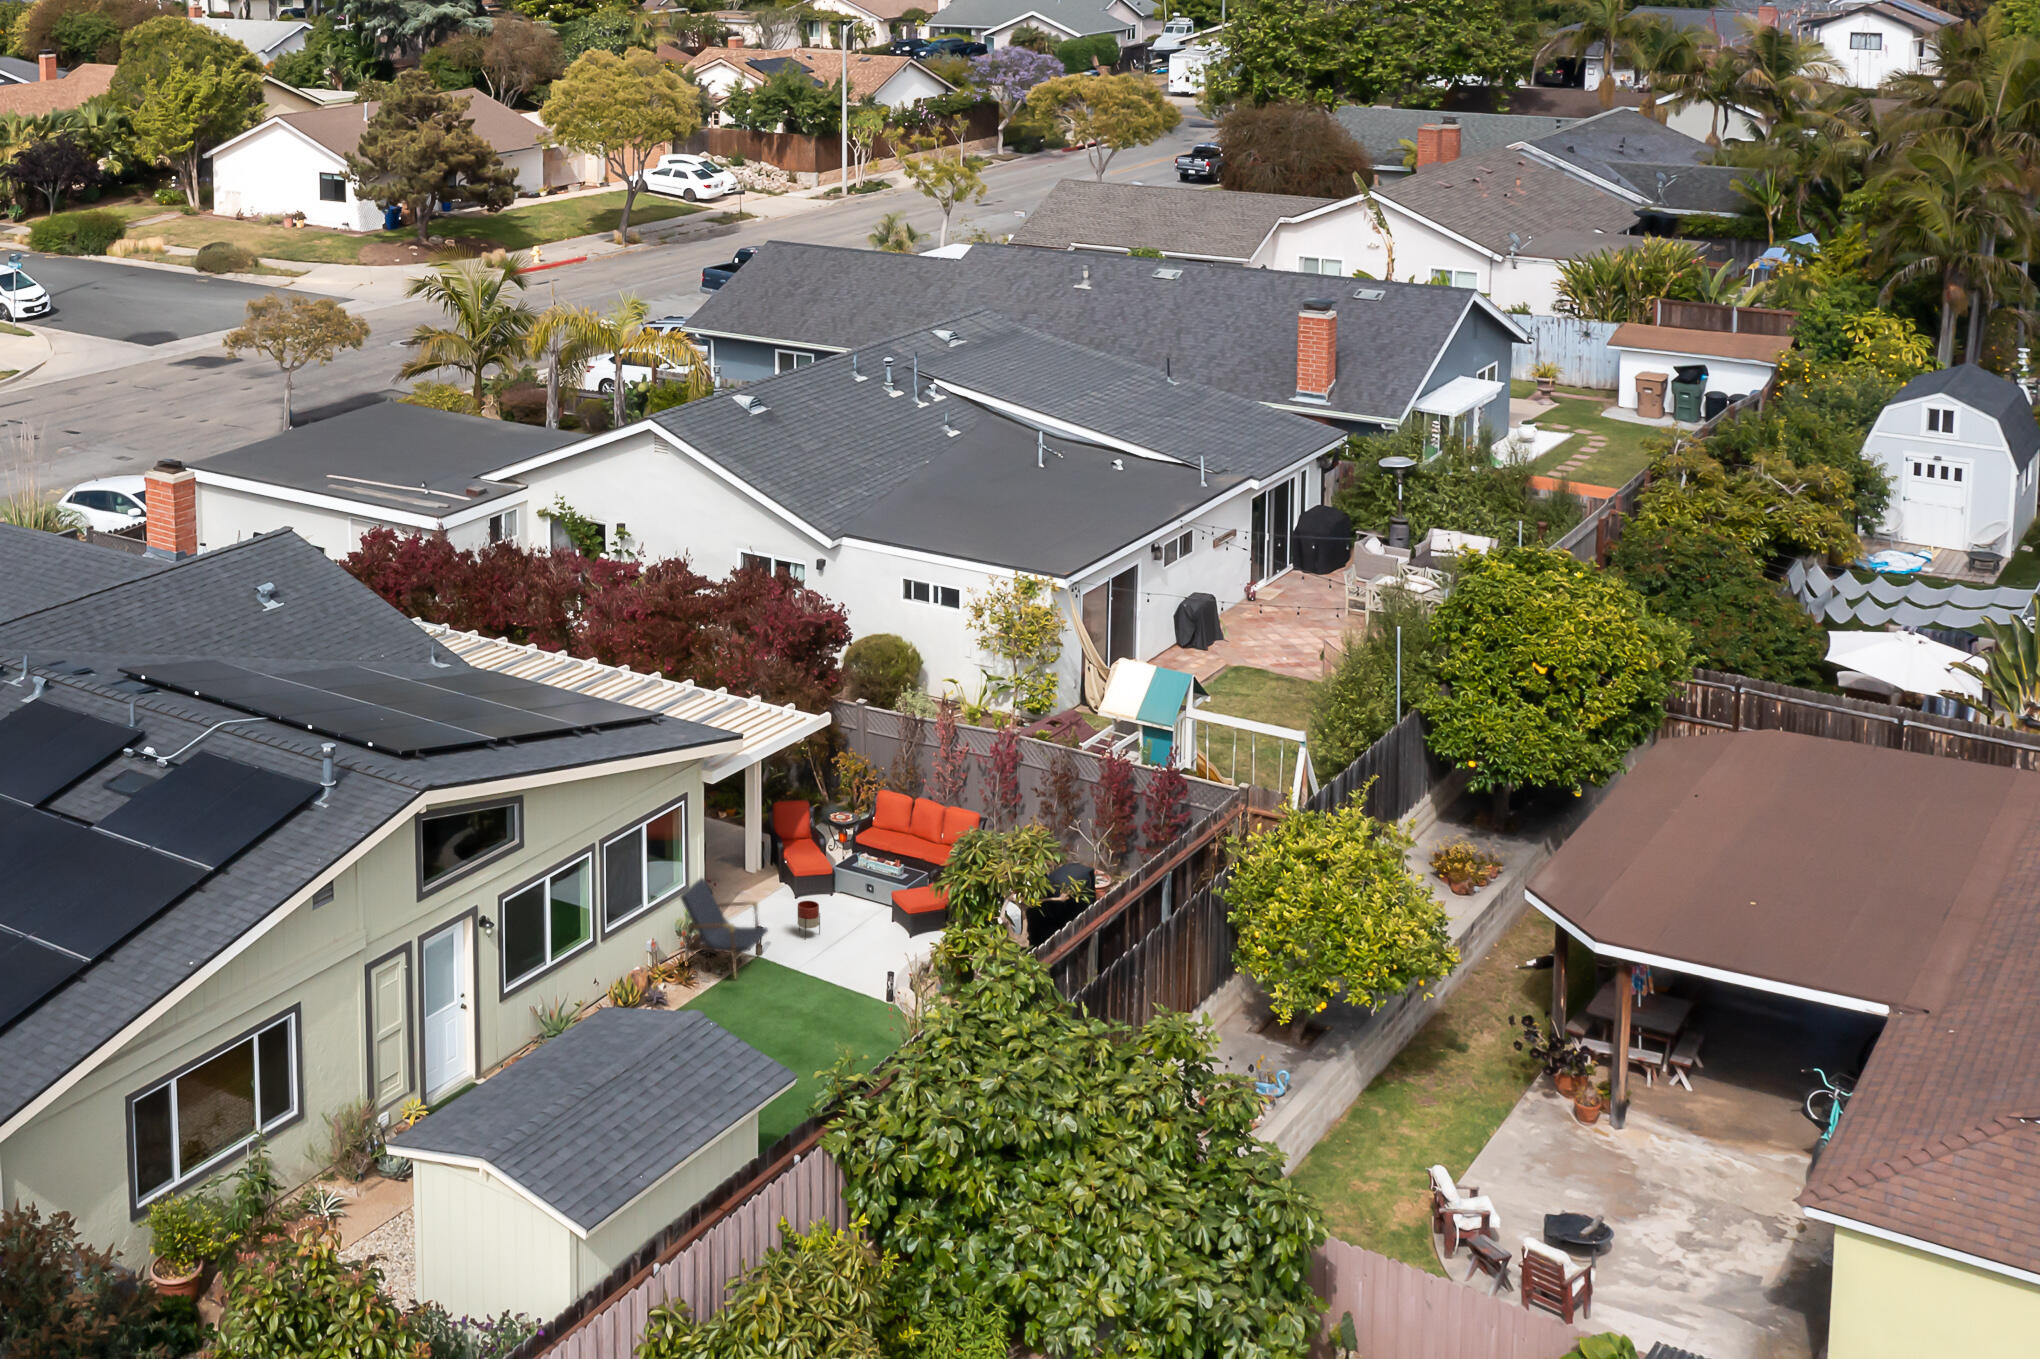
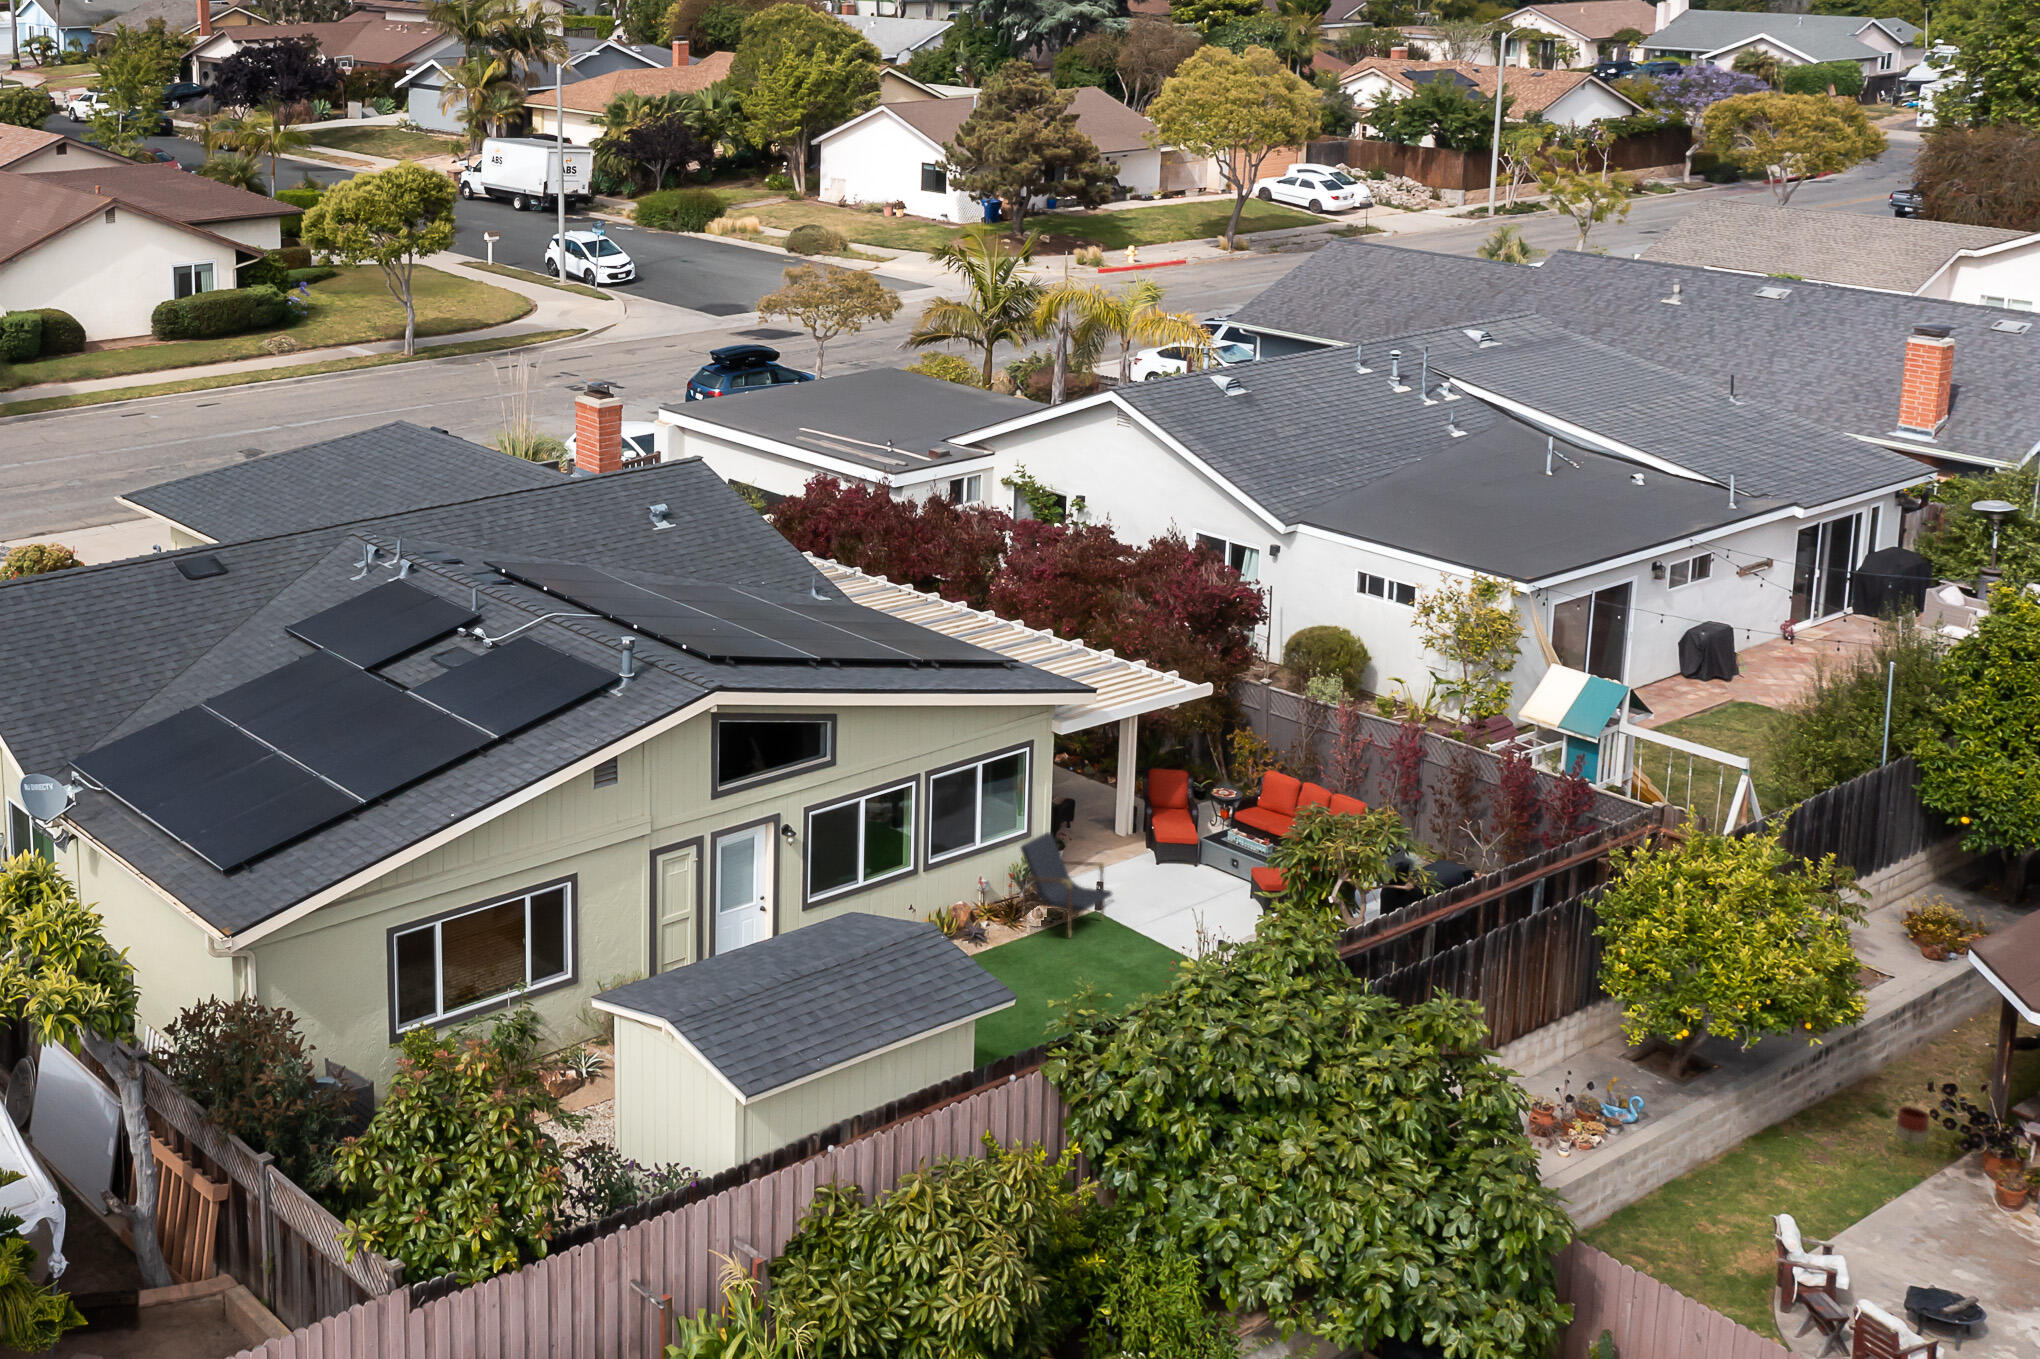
planter: present [798,901,820,940] -> present [1896,1107,1929,1143]

